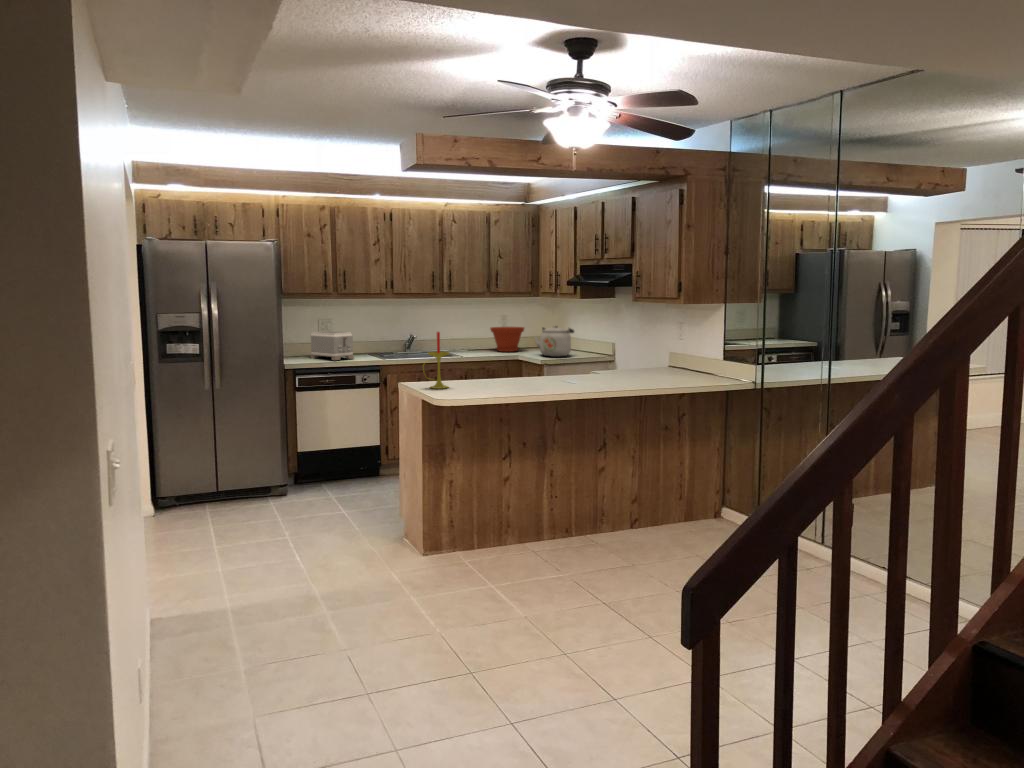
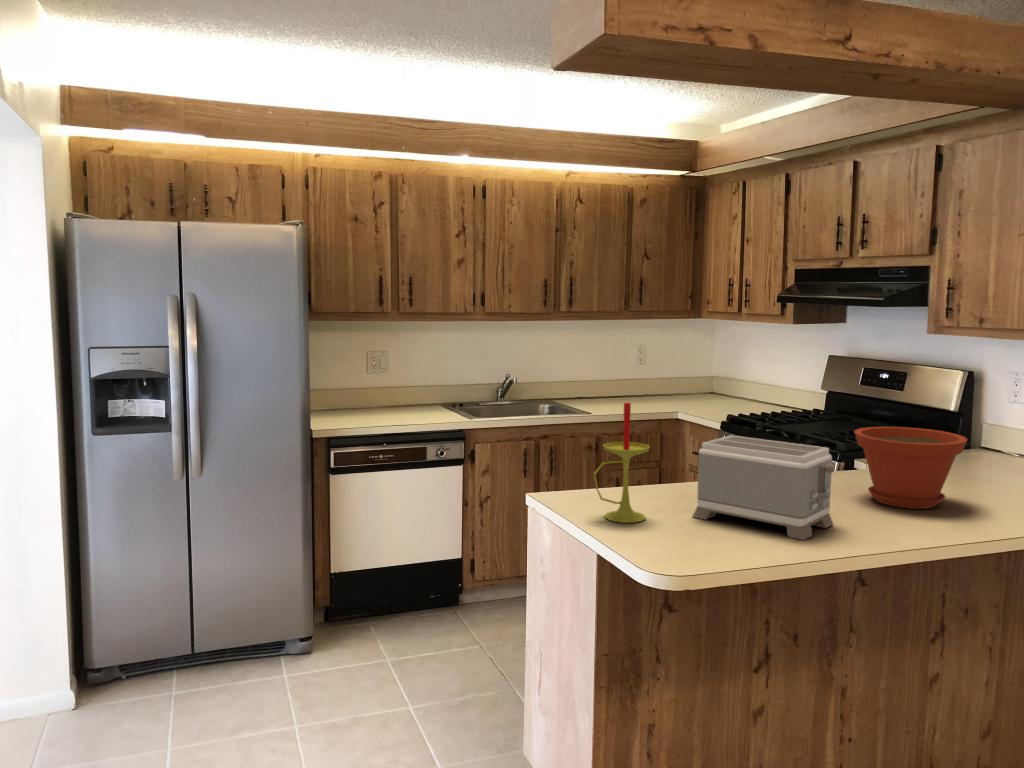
kettle: present [535,326,574,357] -> none [701,366,765,415]
plant pot: present [490,327,524,352] -> present [855,427,967,509]
toaster: present [310,331,354,360] -> present [693,435,835,540]

